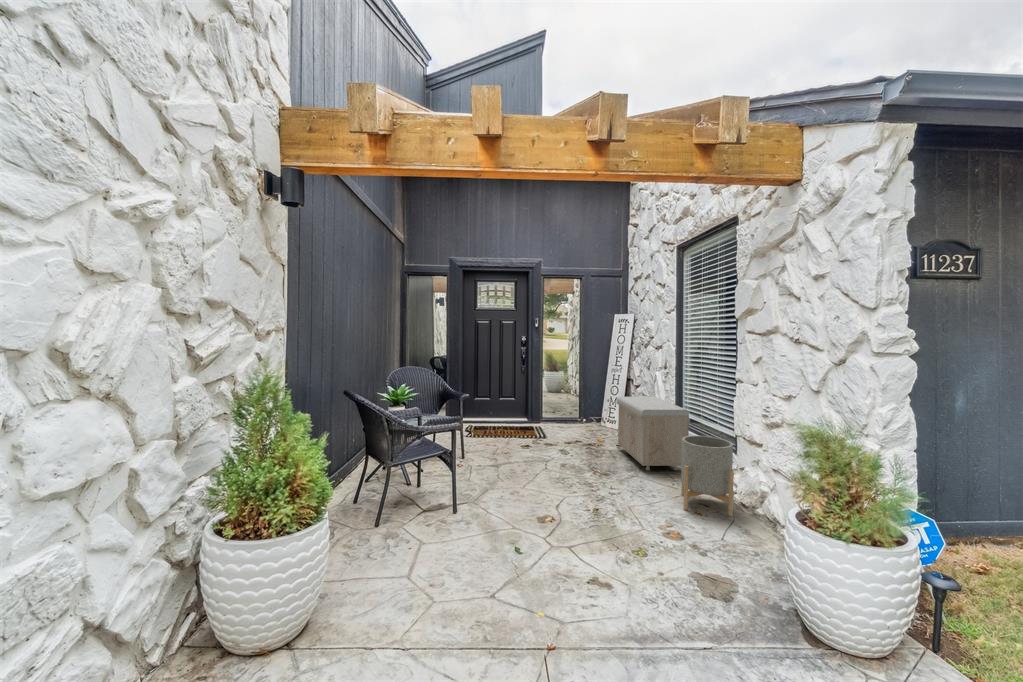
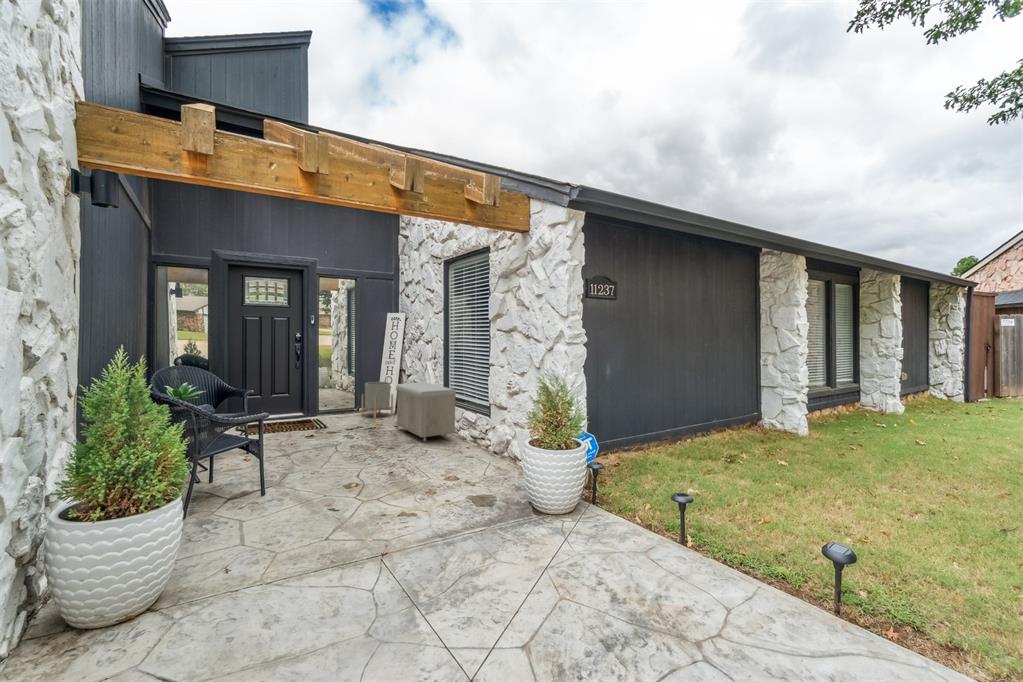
planter: present [681,436,734,516] -> present [361,382,393,419]

